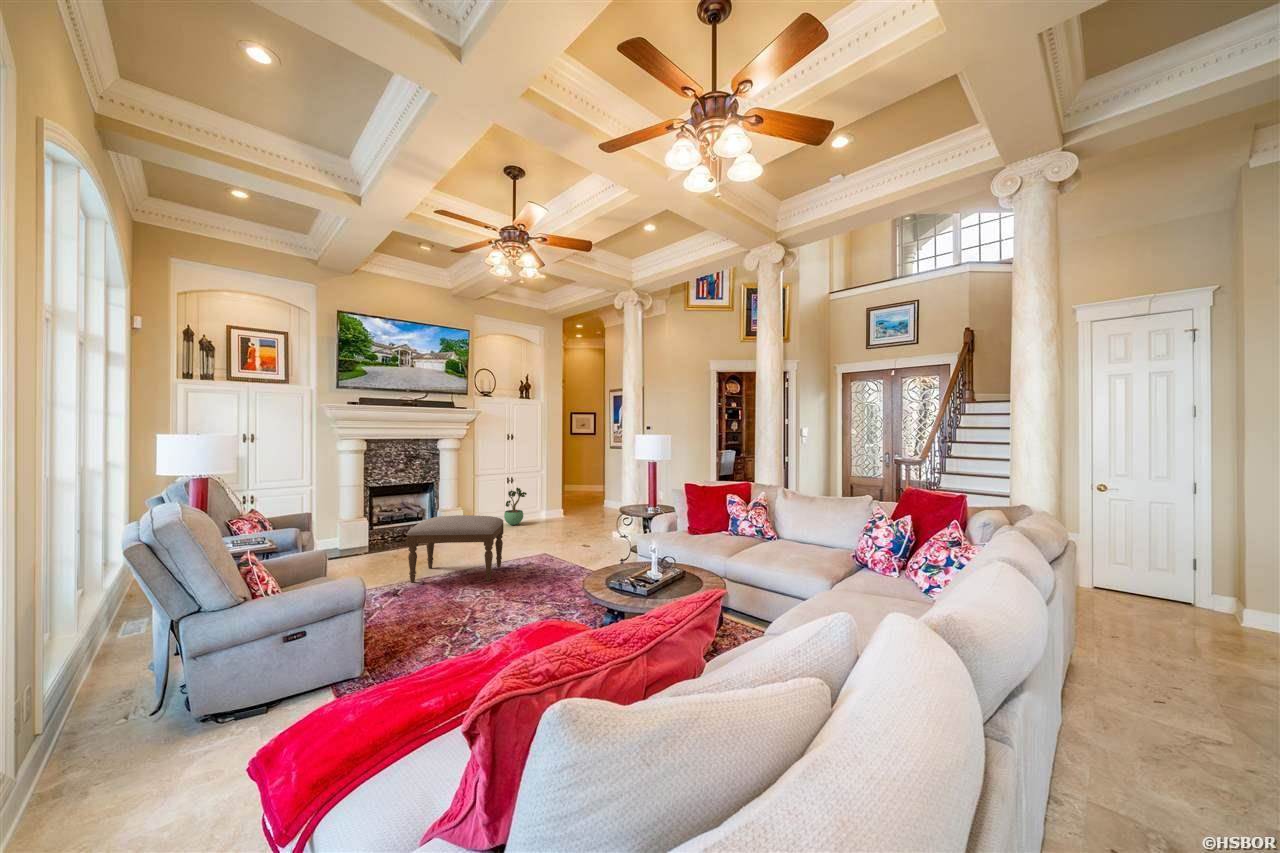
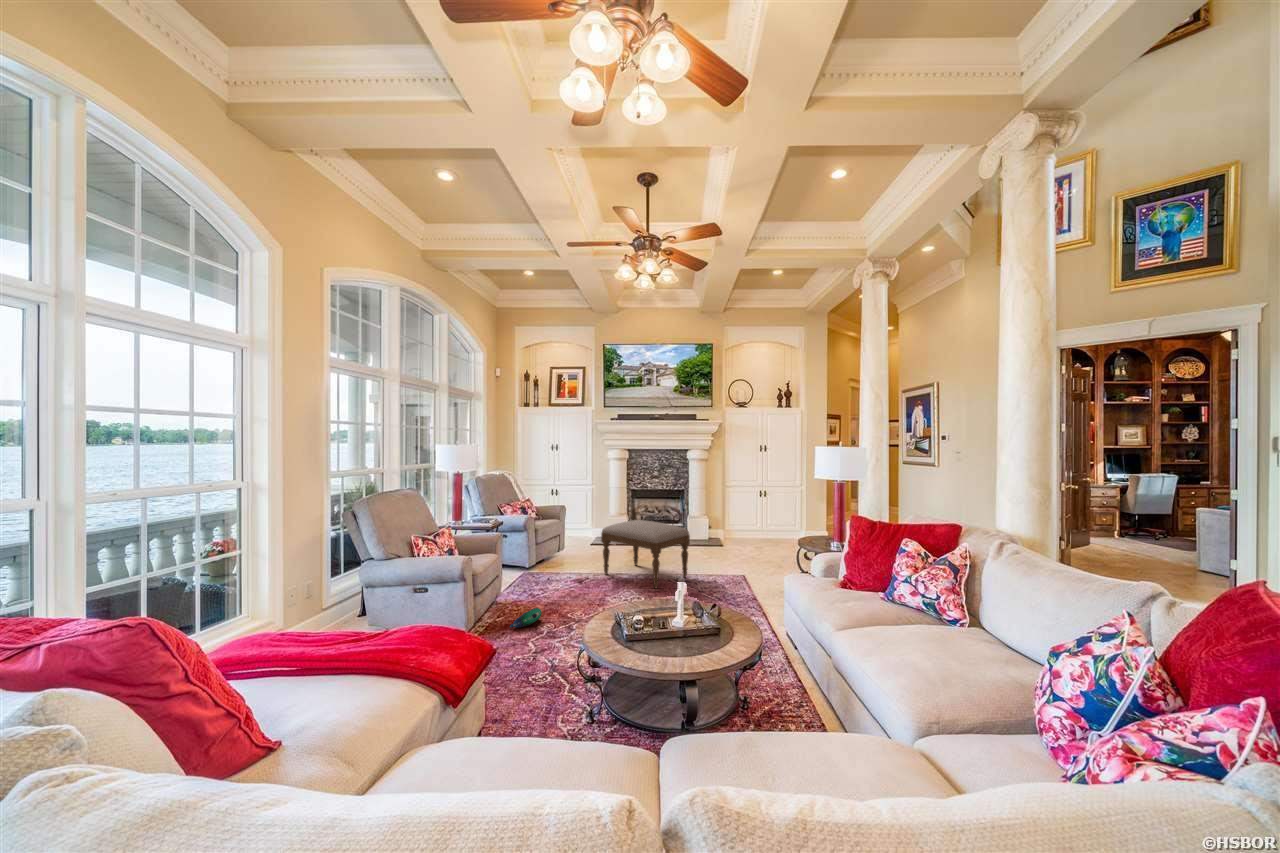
potted plant: present [504,488,527,525] -> none [755,502,780,540]
plush toy: none [402,624,432,653] -> present [510,608,542,628]

